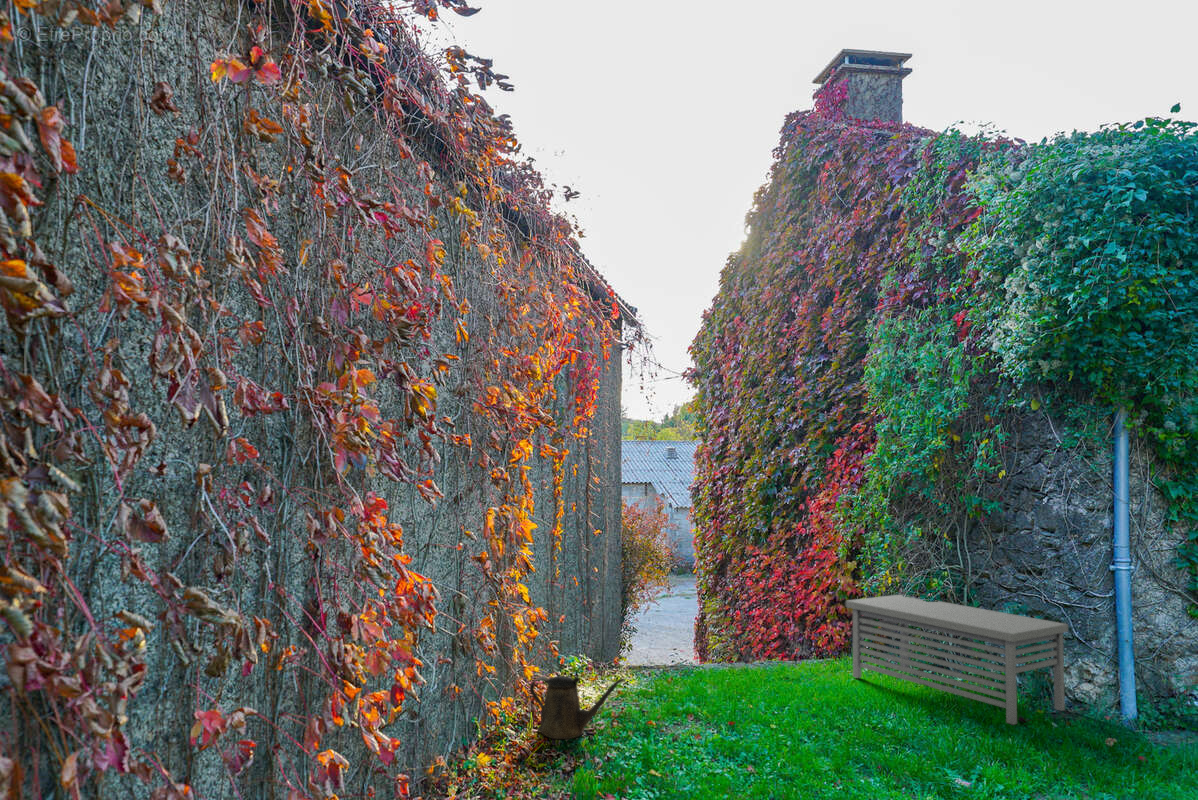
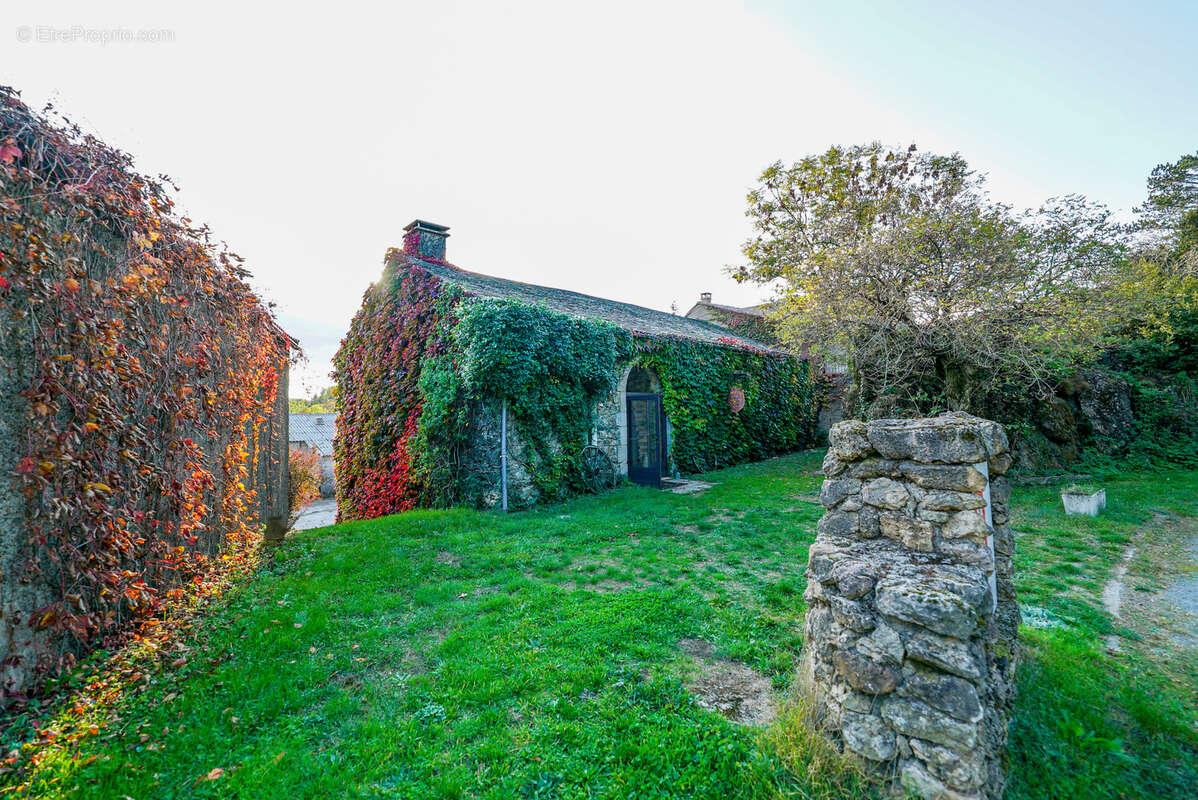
storage bench: present [846,595,1068,725] -> none [405,477,486,515]

